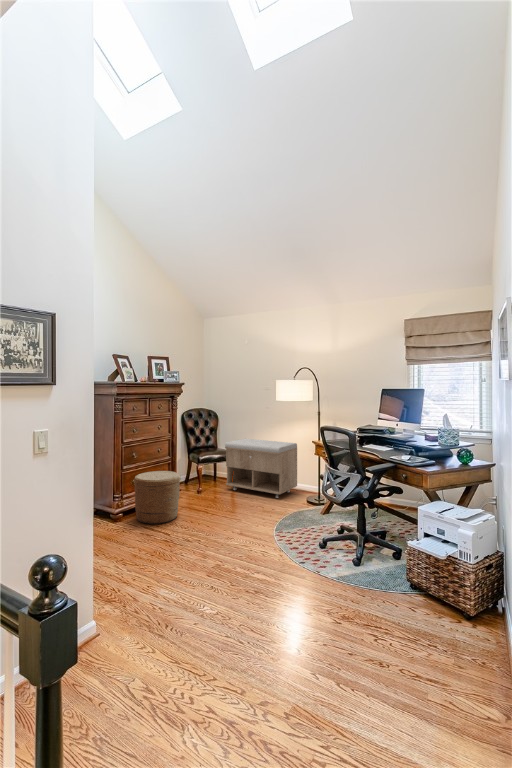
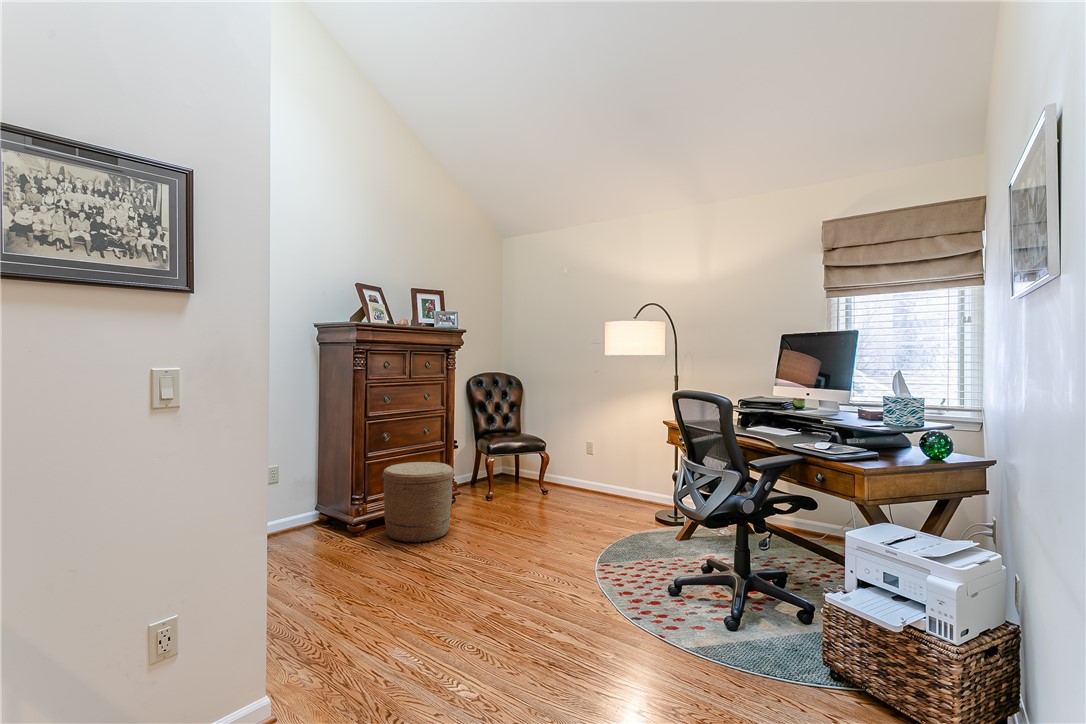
storage bench: present [225,439,297,498] -> none [529,419,642,511]

